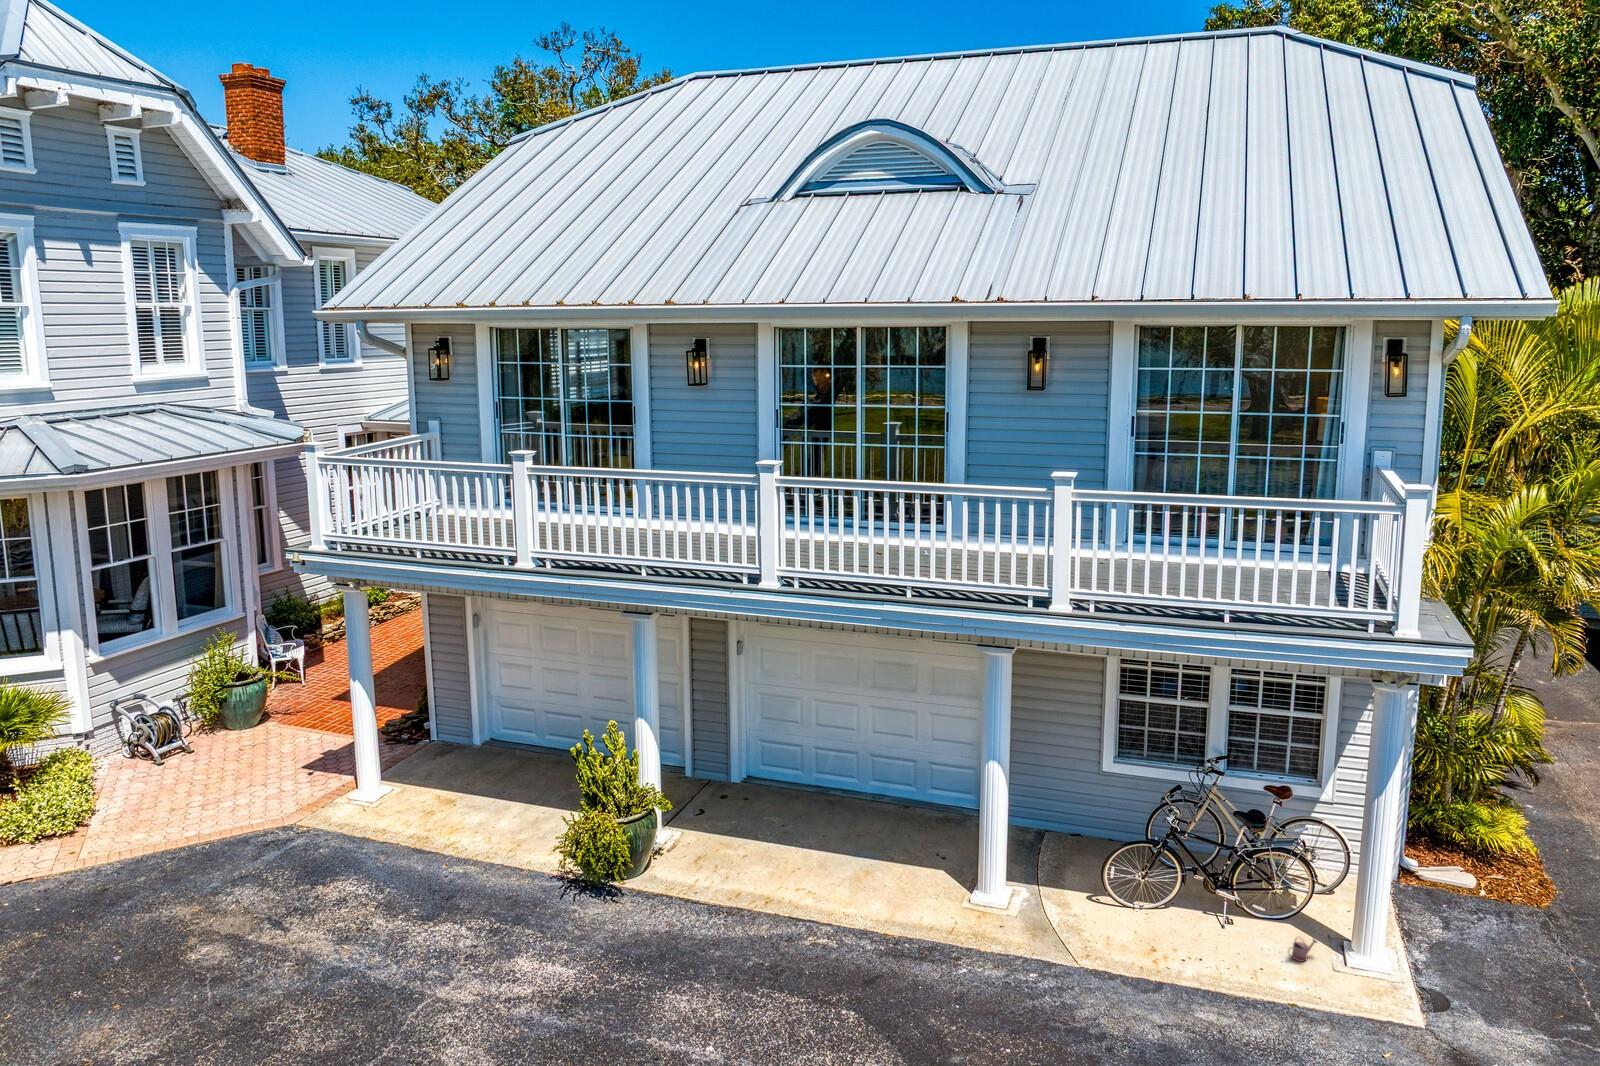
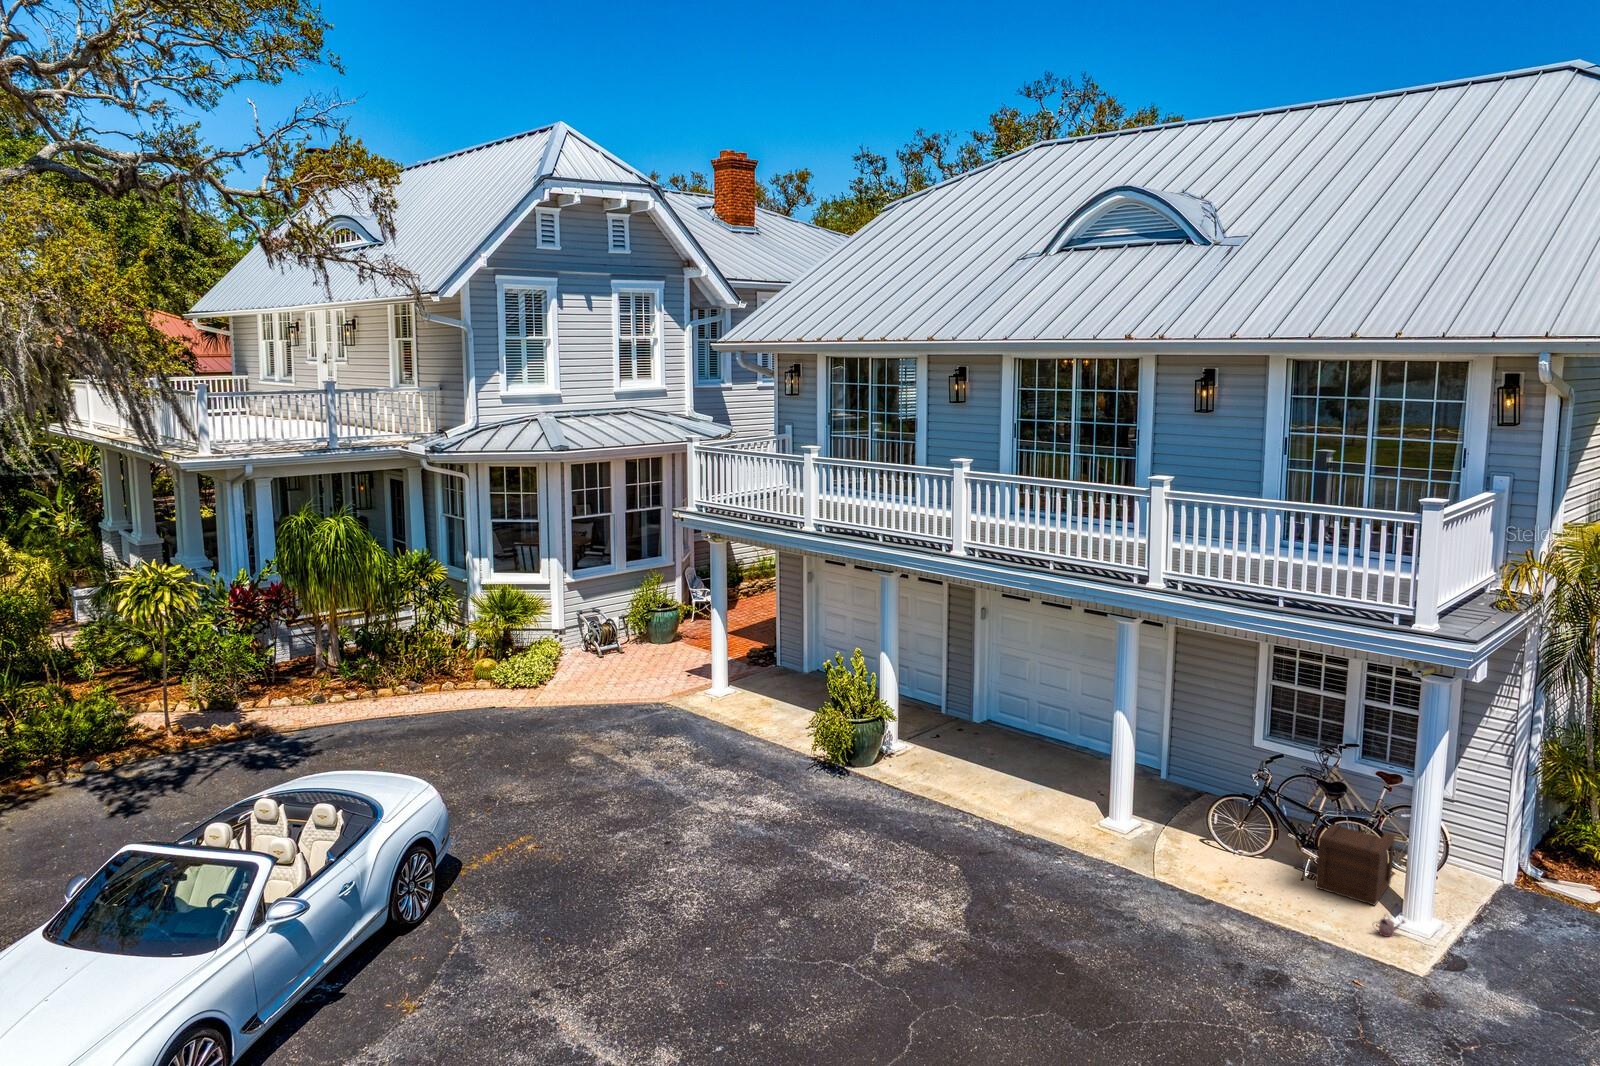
wooden crate: none [1202,838,1273,927] -> present [1315,825,1395,905]

